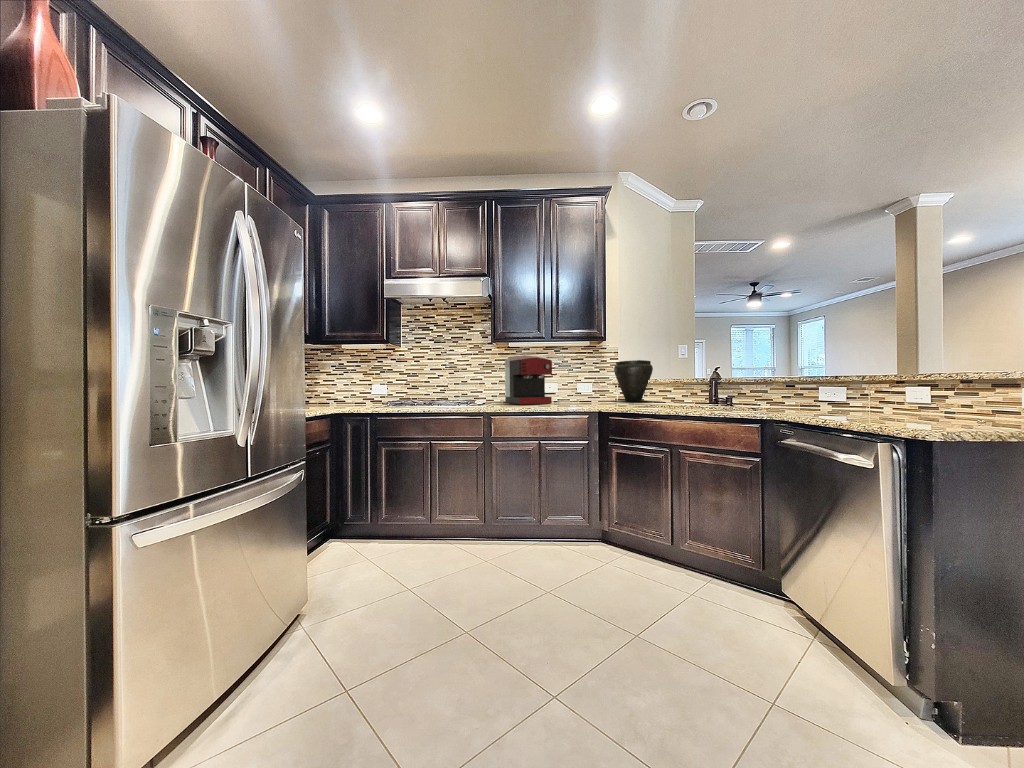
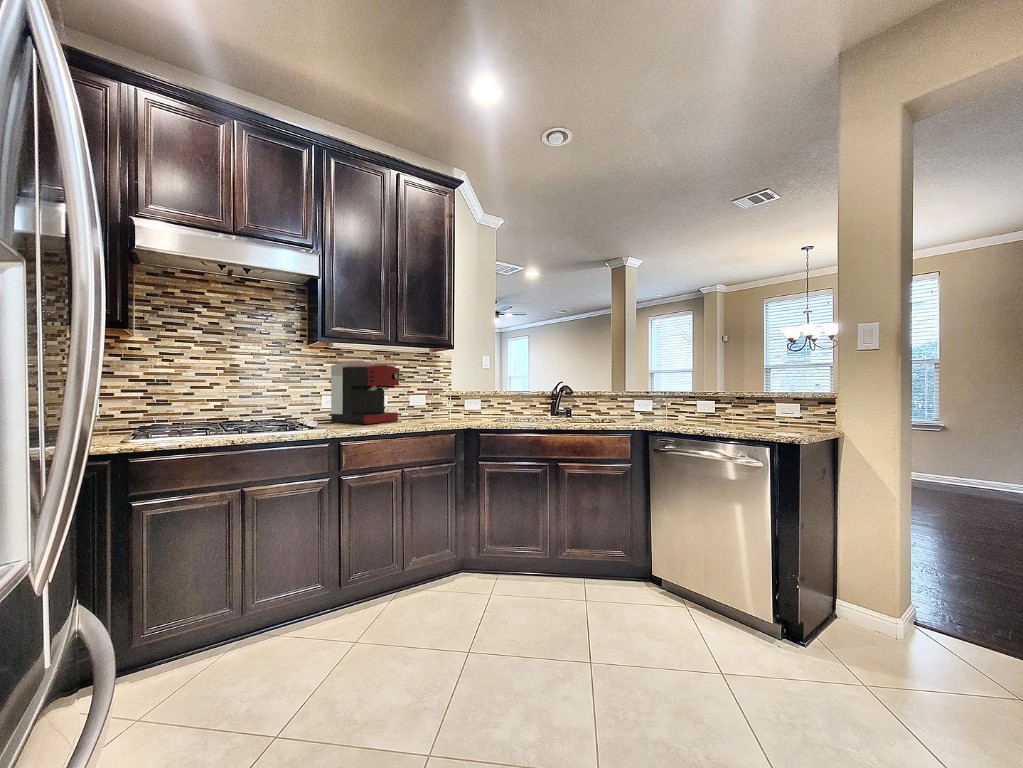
vase: present [614,360,653,402] -> none [455,371,494,415]

